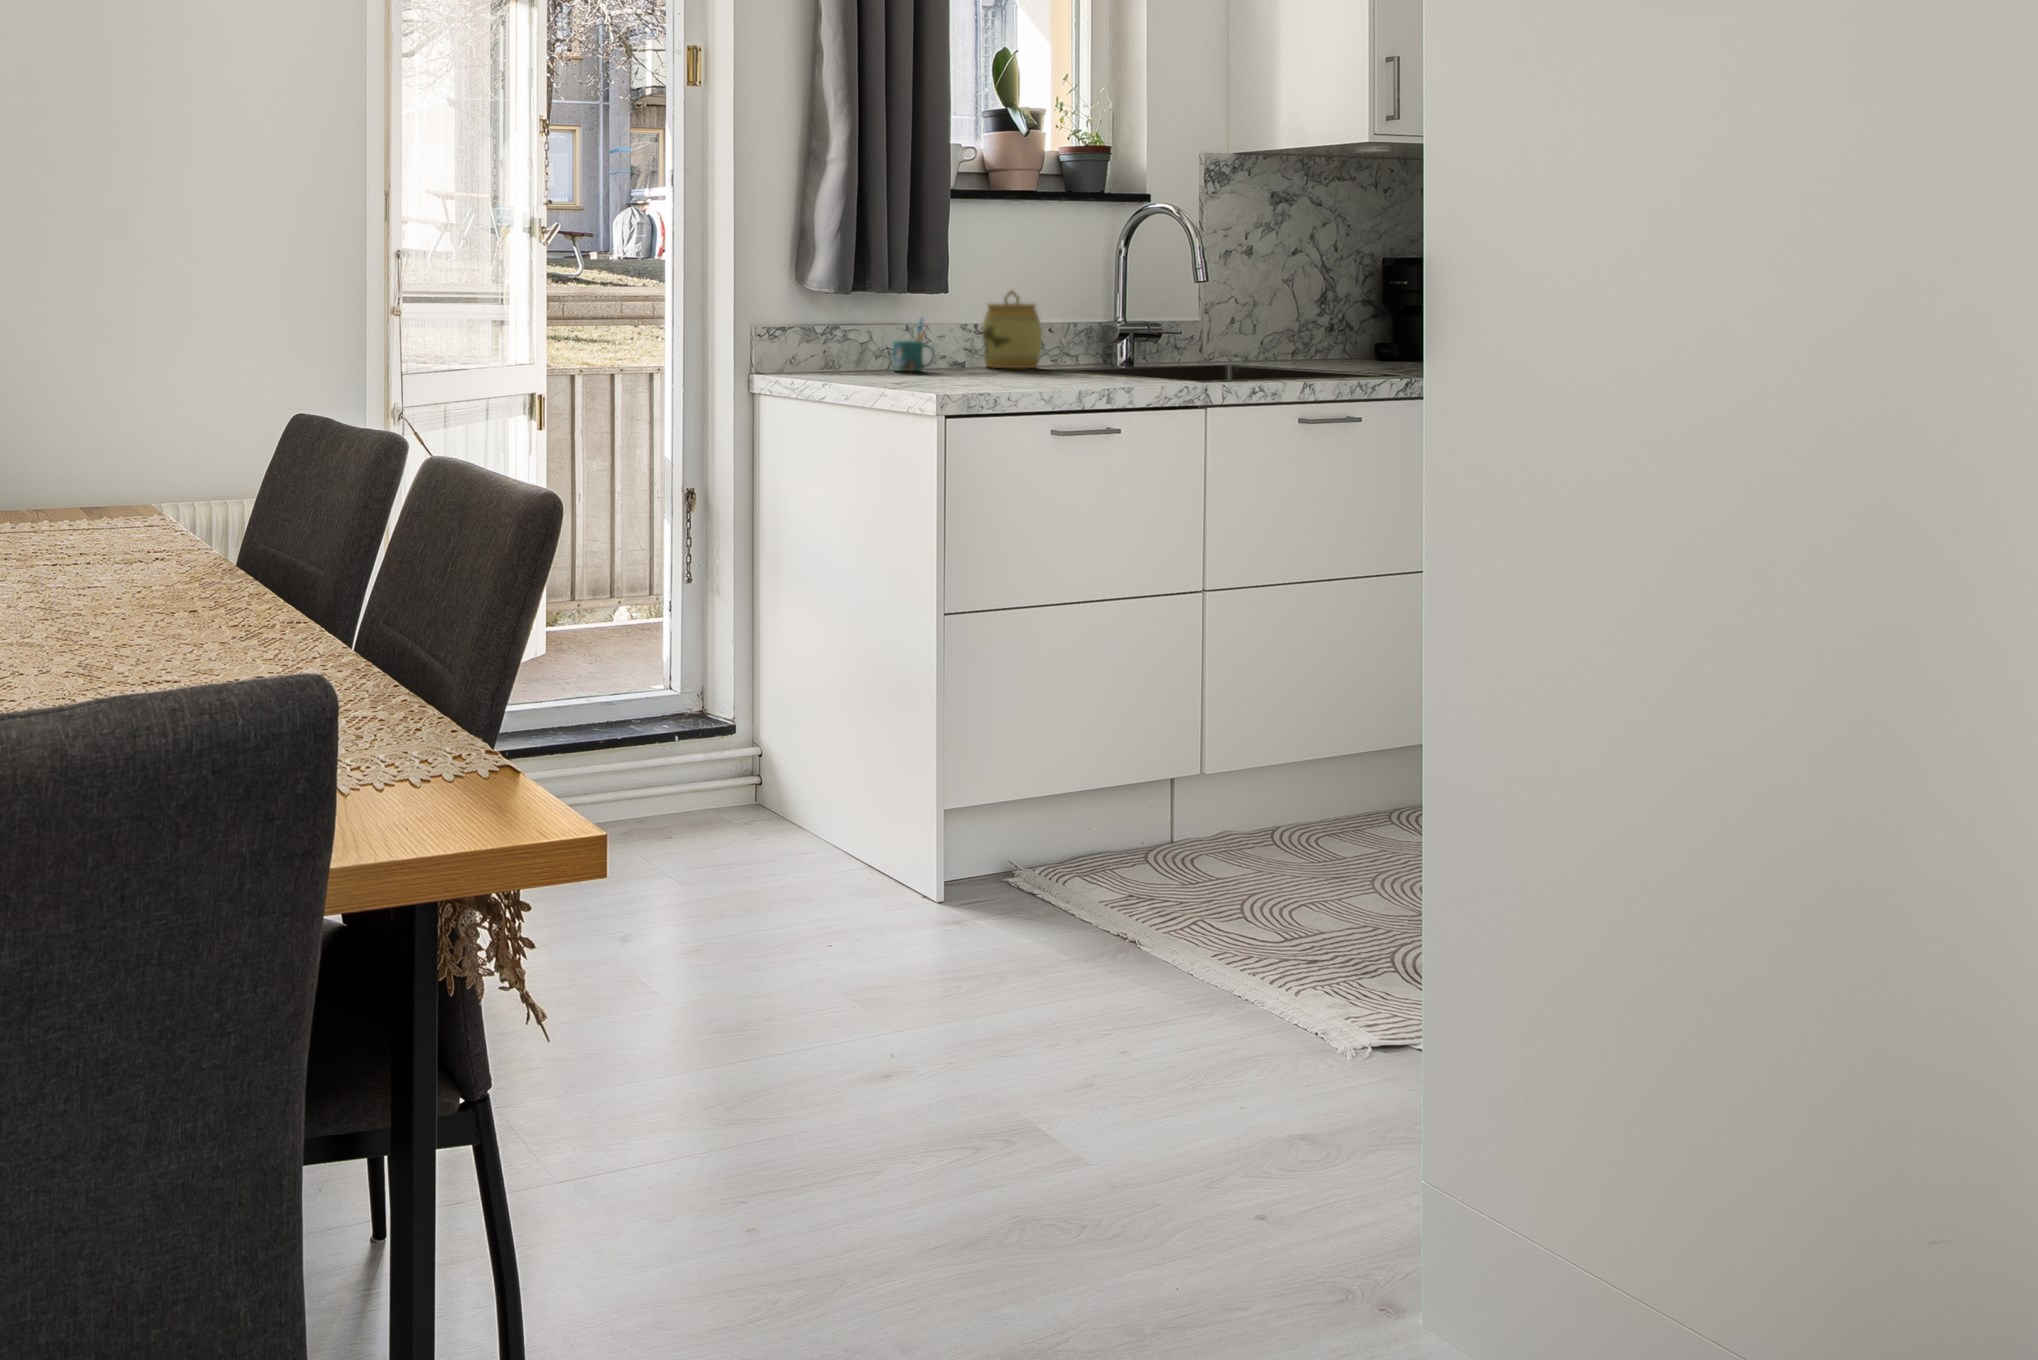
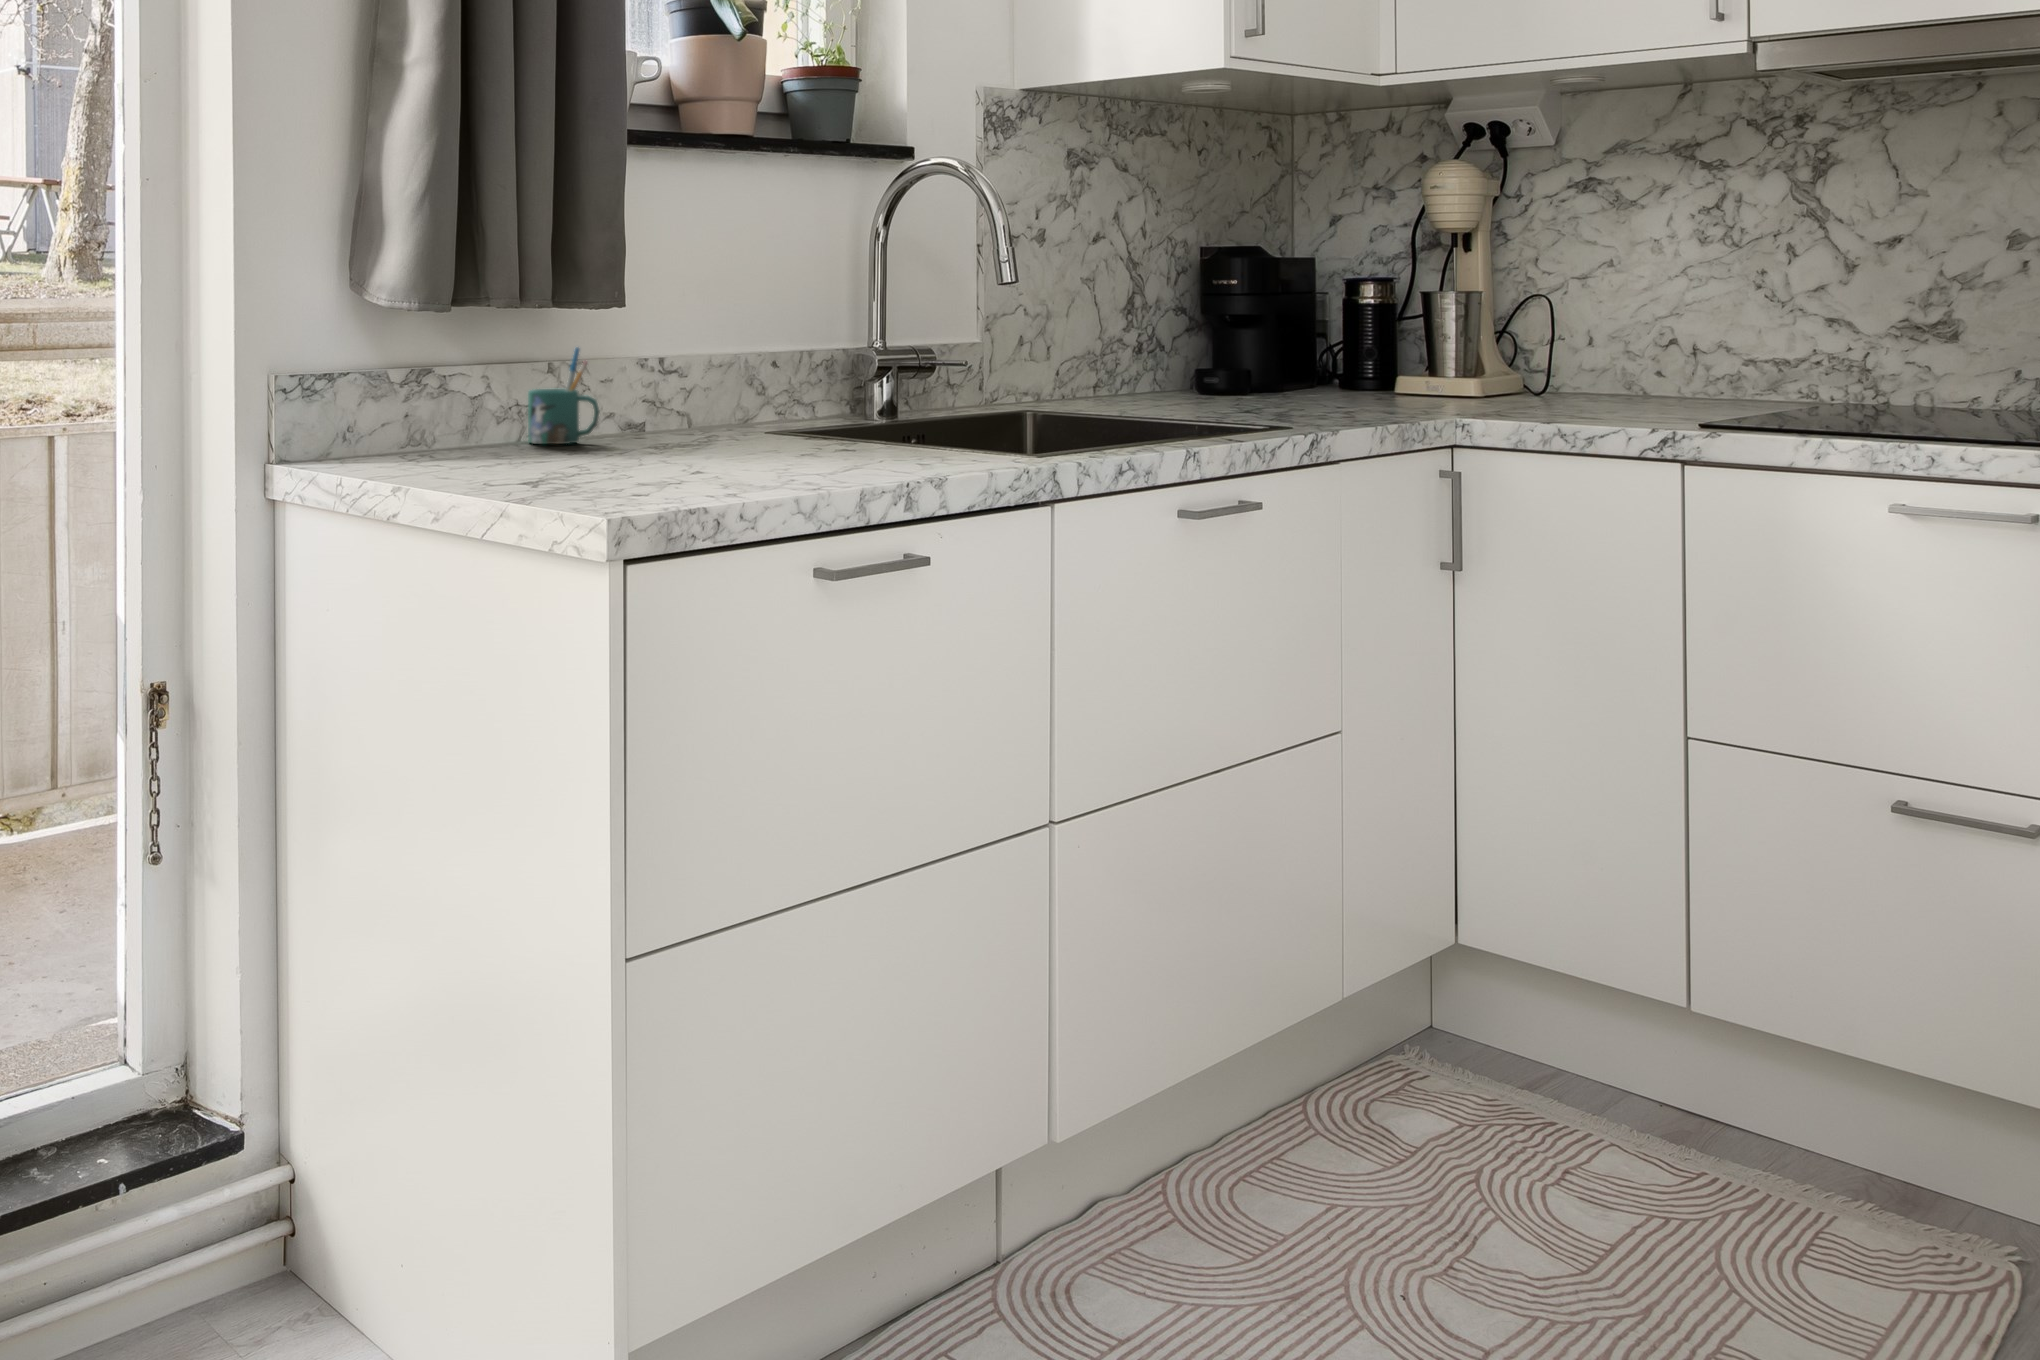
jar: present [983,291,1042,368] -> none [672,298,767,430]

